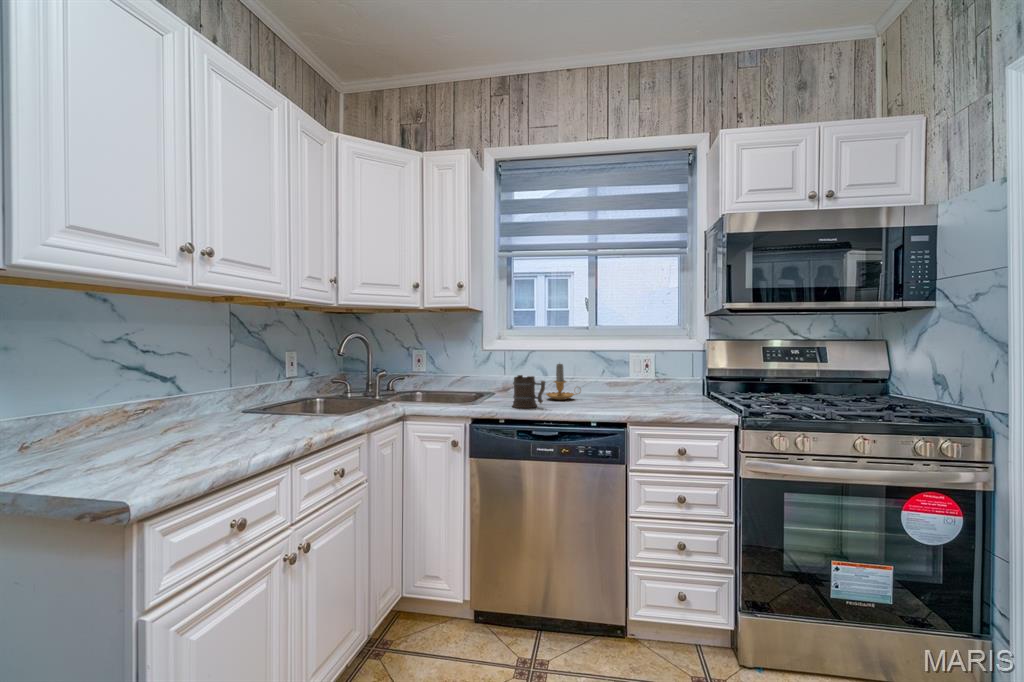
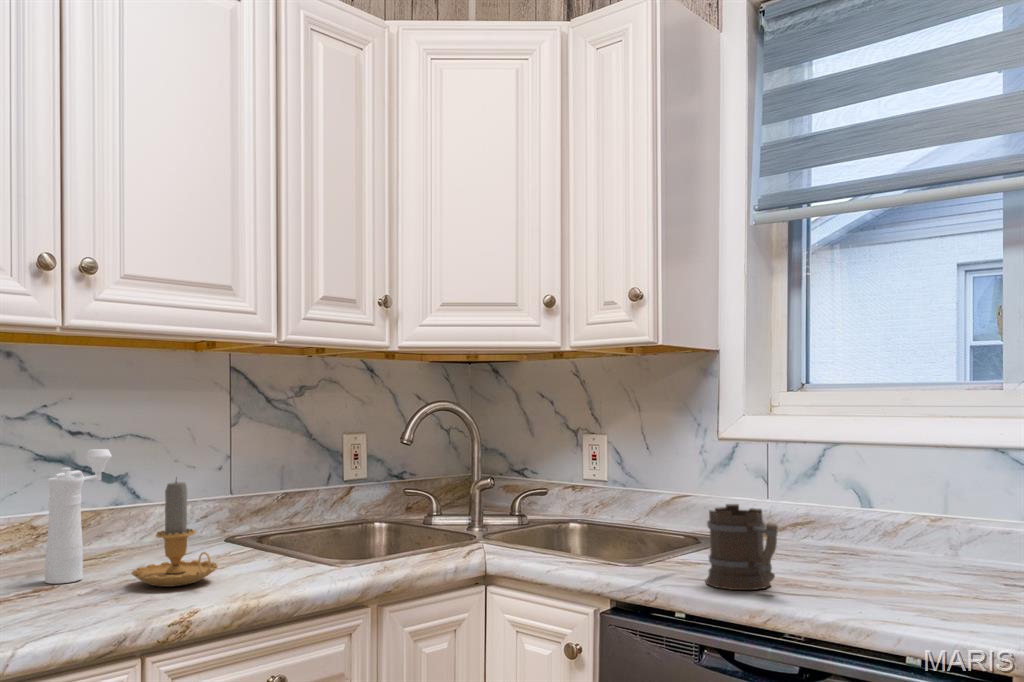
pepper mill: none [175,360,202,439] -> present [45,449,112,584]
candle: present [546,364,580,400] -> present [132,481,218,587]

